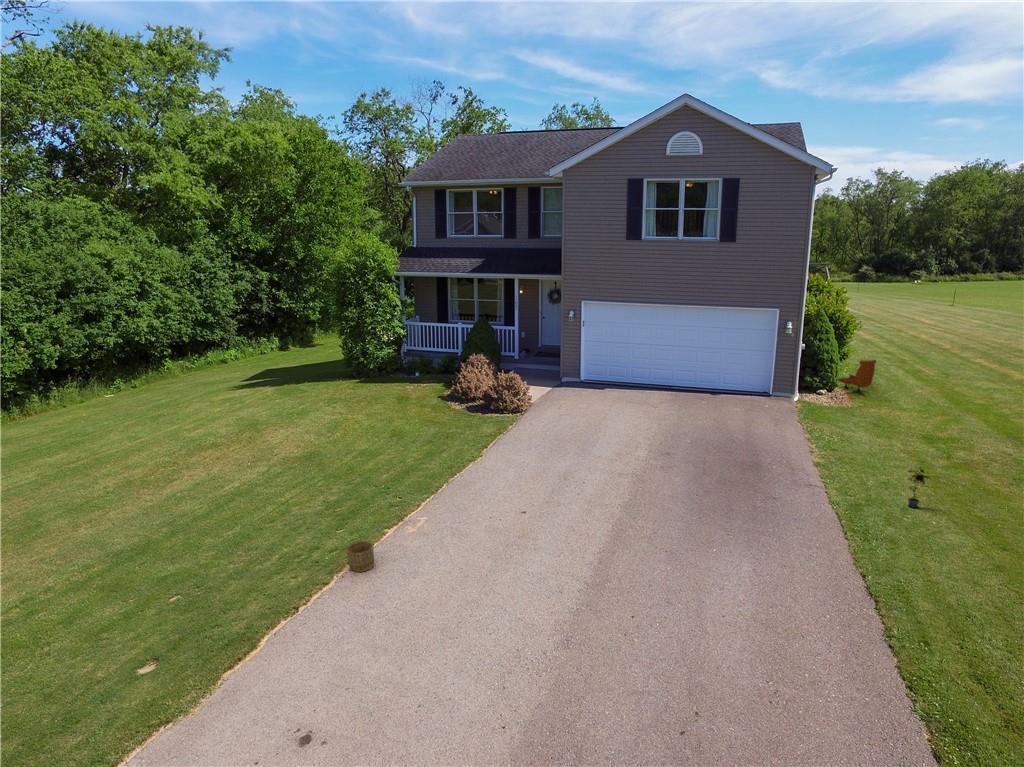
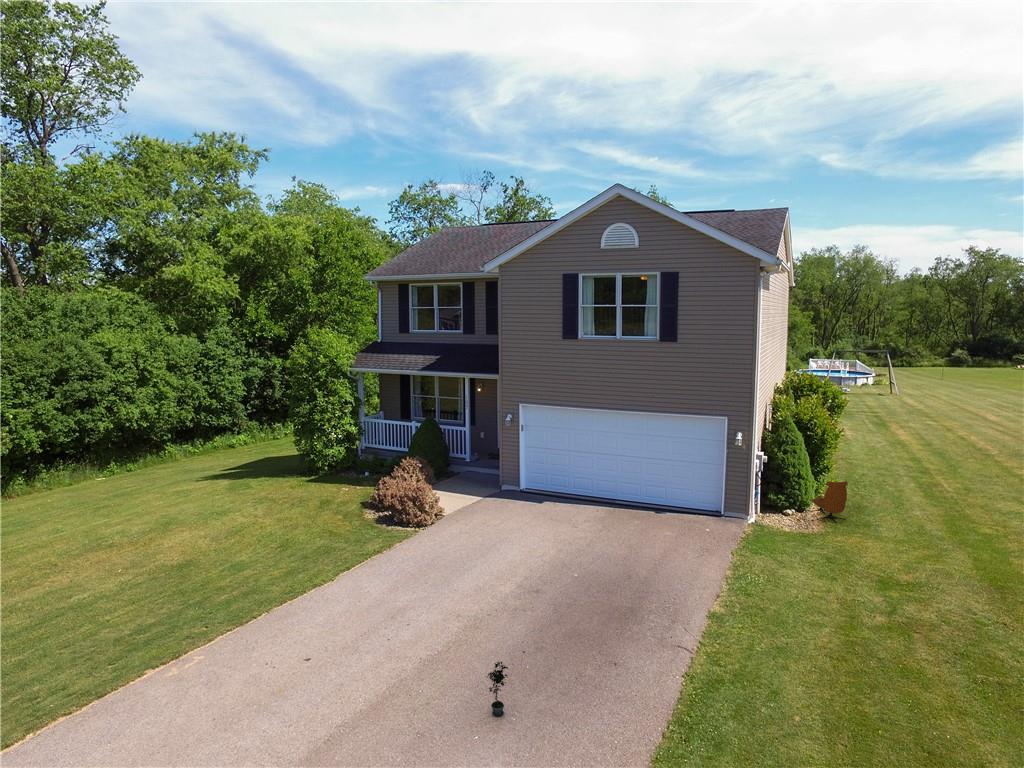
potted plant: present [908,469,929,508] -> present [487,662,508,717]
wooden bucket: present [346,541,374,572] -> none [34,706,74,748]

